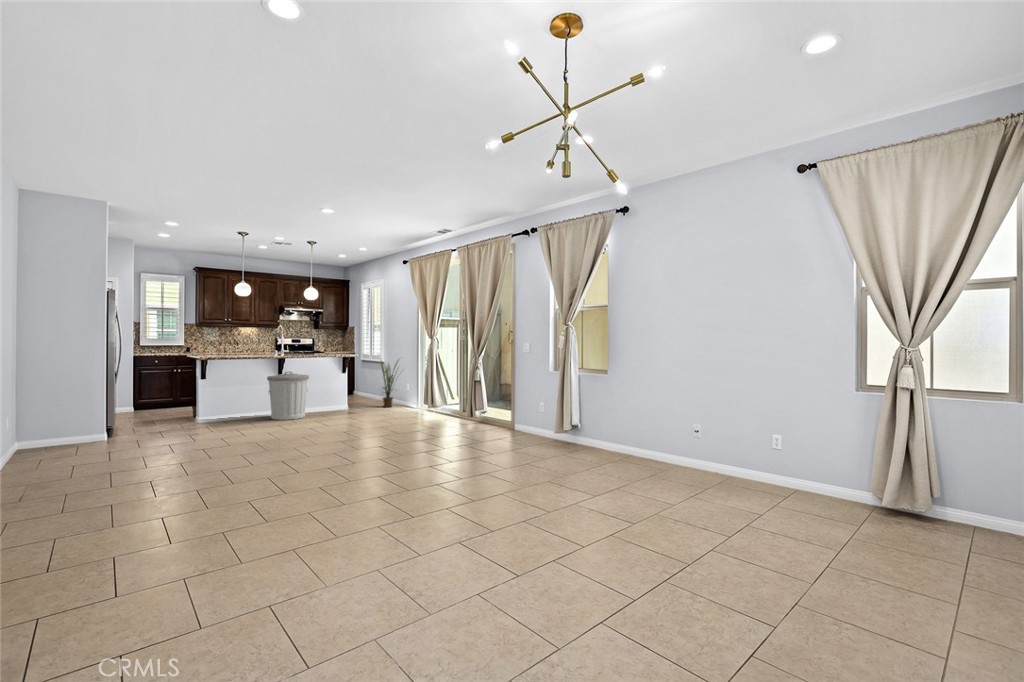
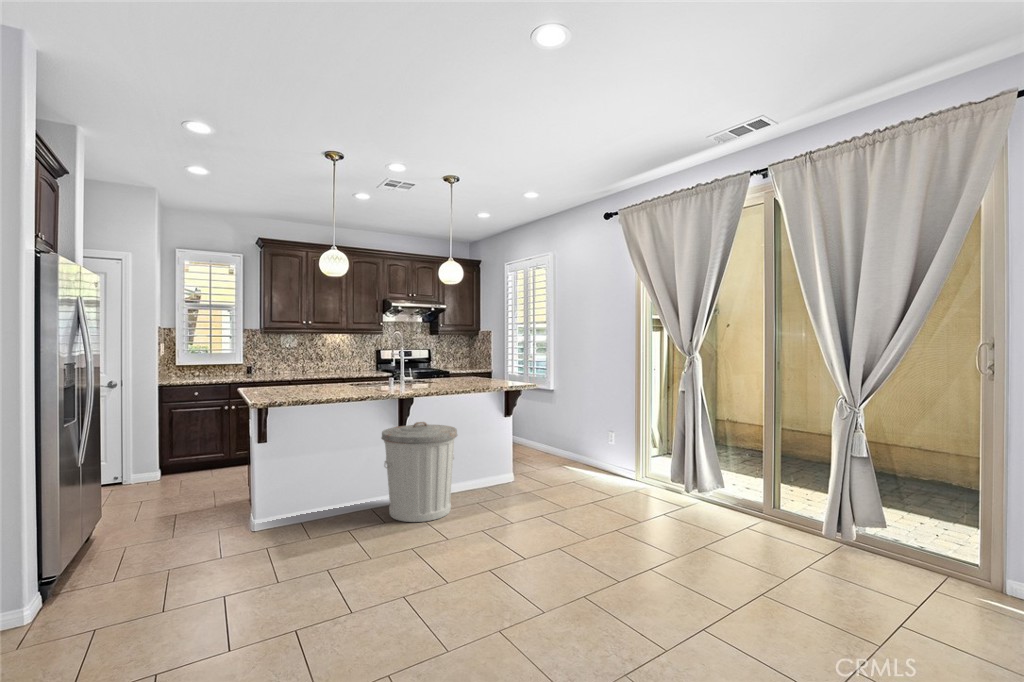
house plant: present [381,360,398,407] -> none [564,386,610,479]

